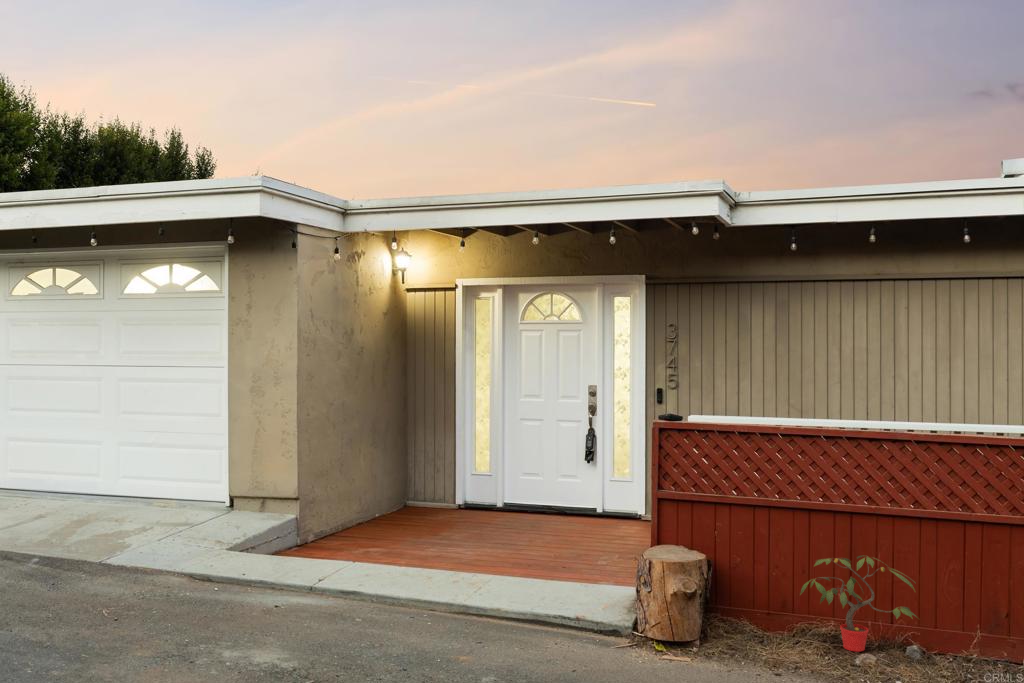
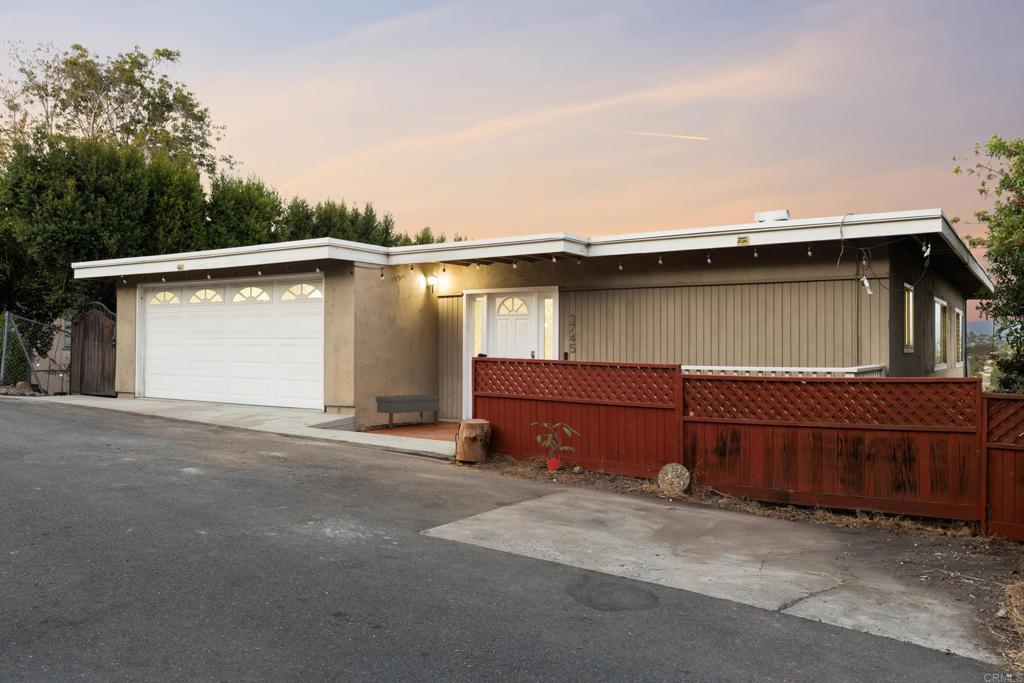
bench: none [326,460,428,533] -> present [373,394,440,429]

